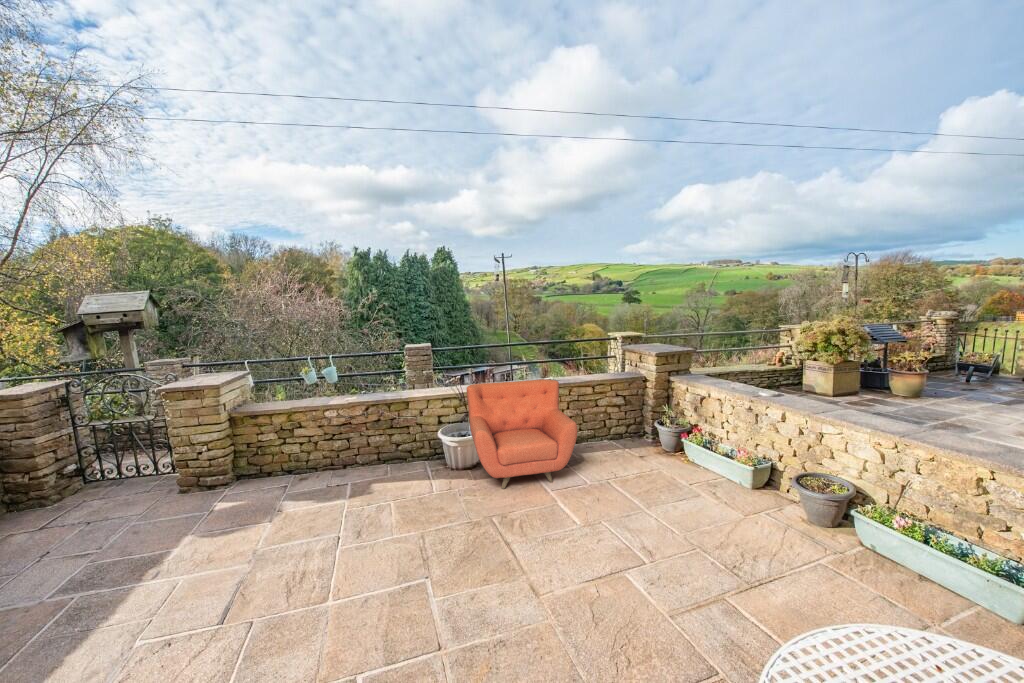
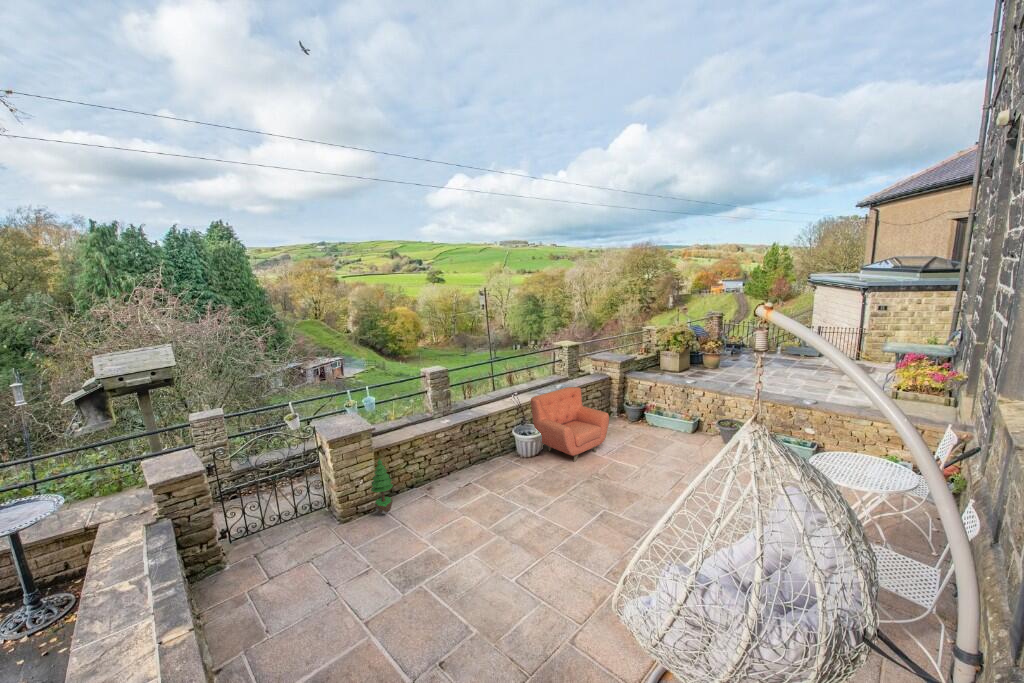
potted tree: none [203,423,237,495] -> present [371,458,393,514]

